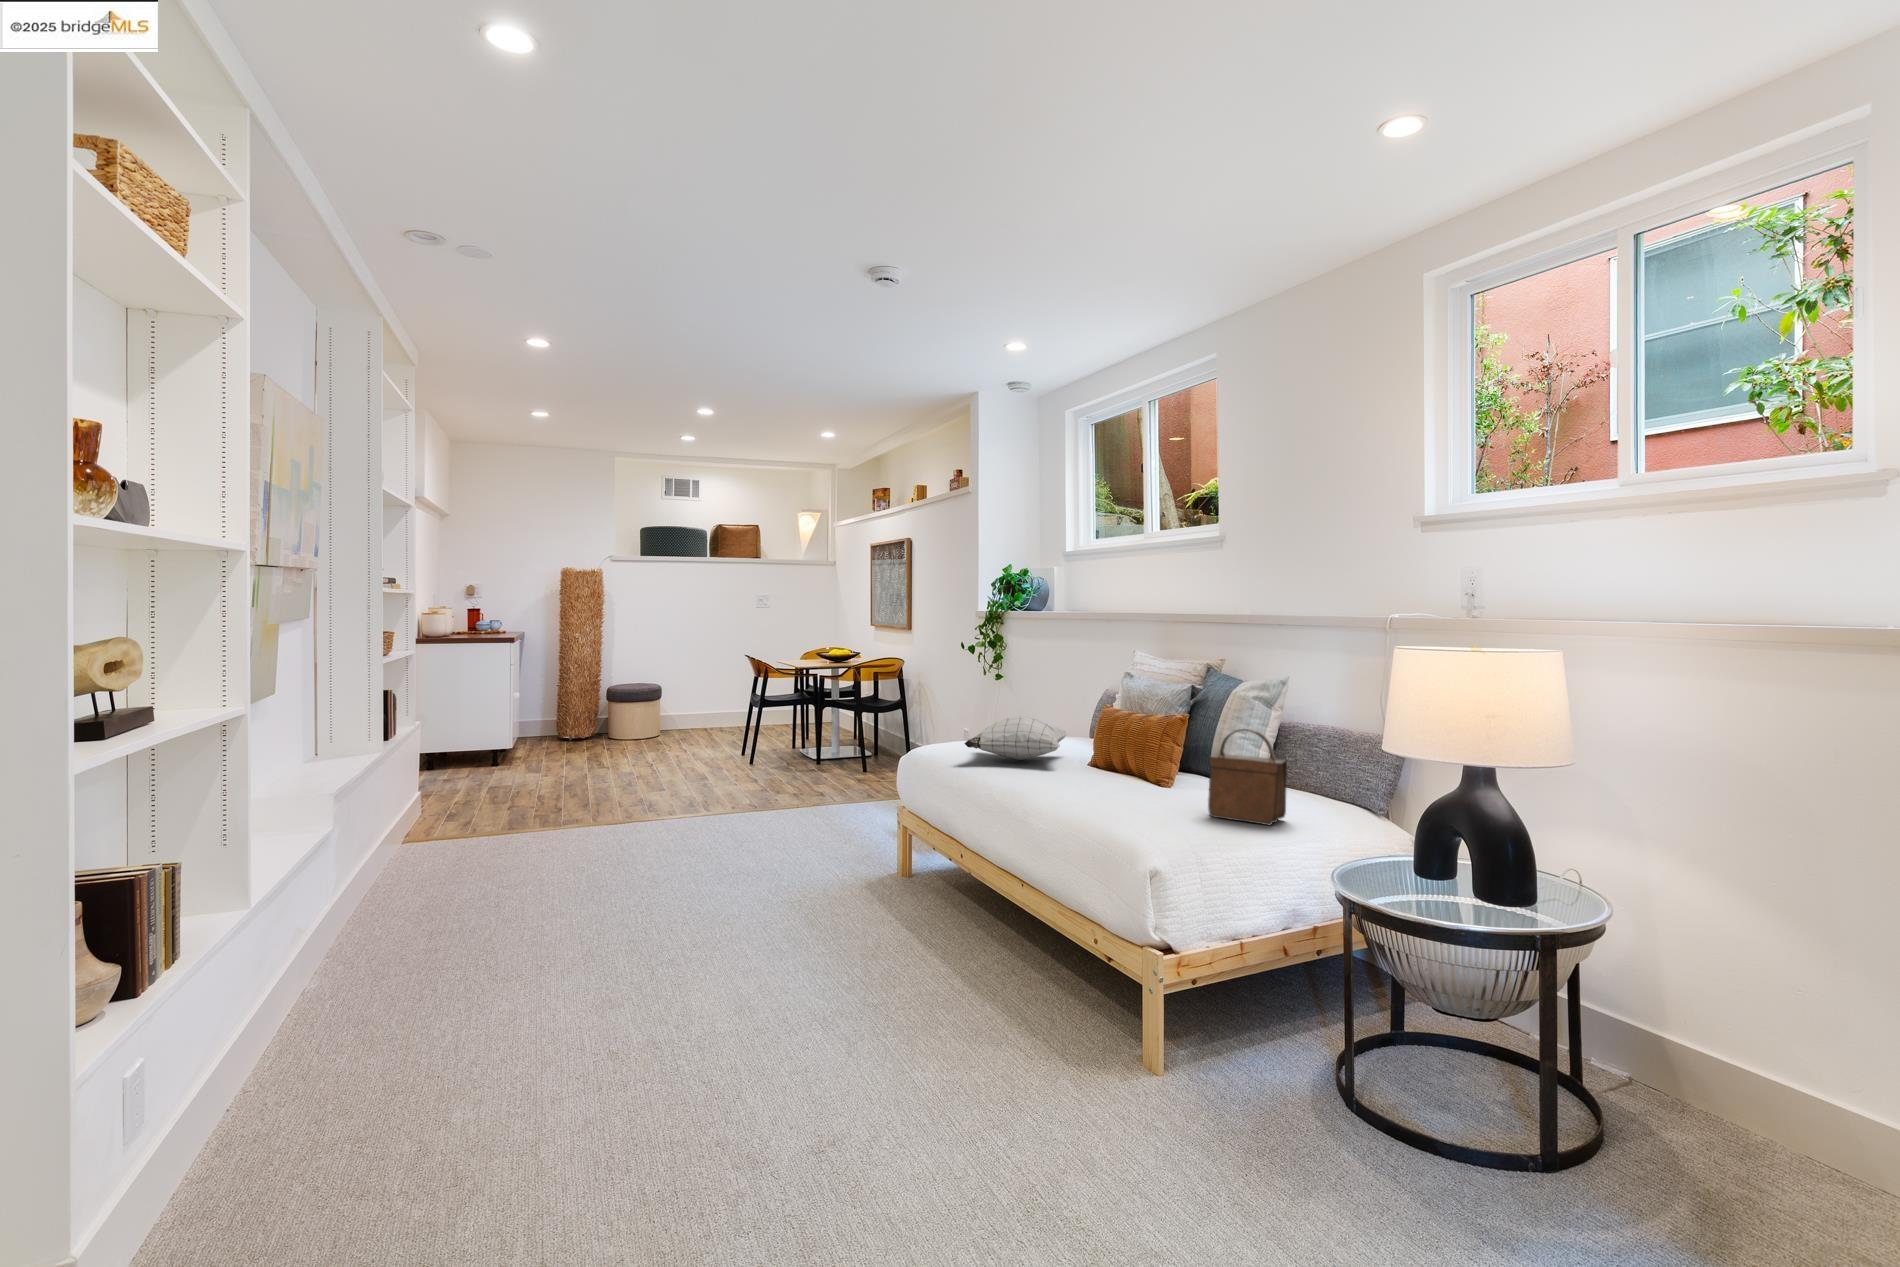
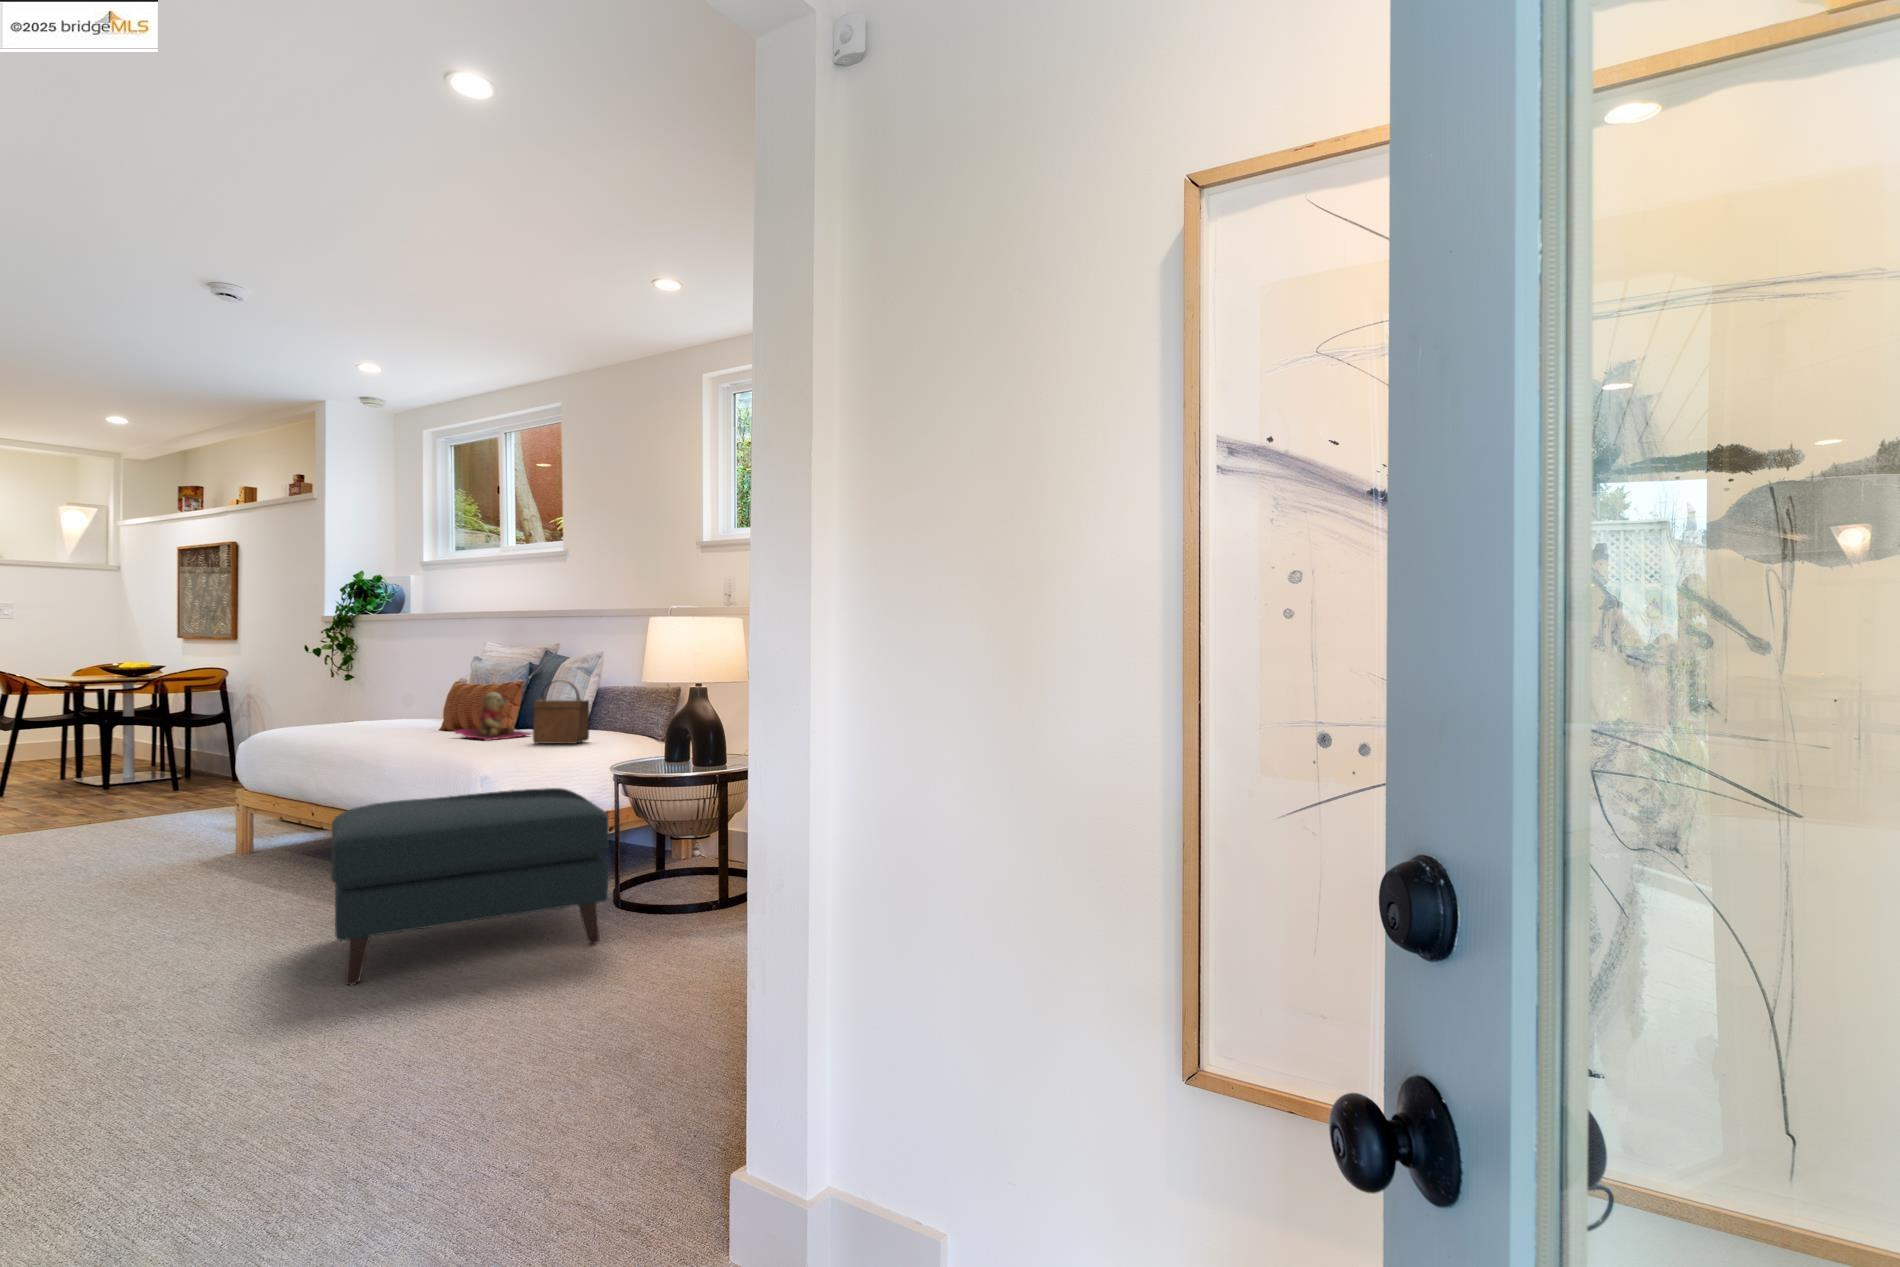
pillow: present [964,716,1068,760] -> none [317,694,422,732]
teddy bear: none [1104,730,1201,799] -> present [454,692,532,741]
ottoman: none [963,902,1363,1219] -> present [331,788,609,985]

